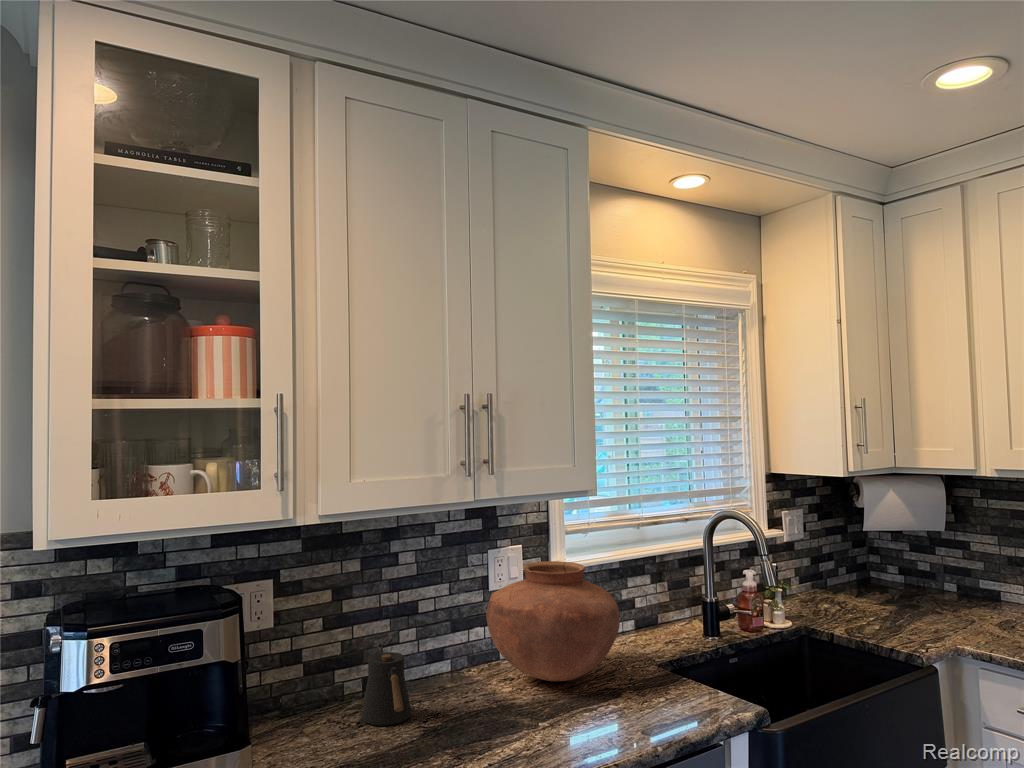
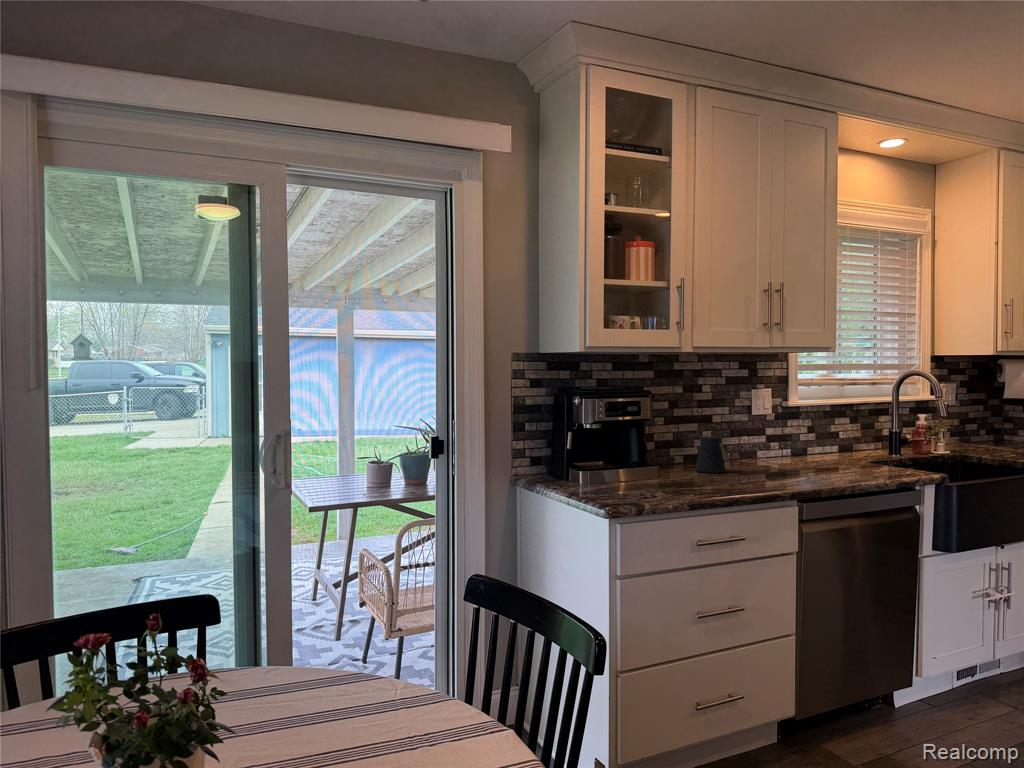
vase: present [486,561,619,681] -> none [756,395,847,465]

